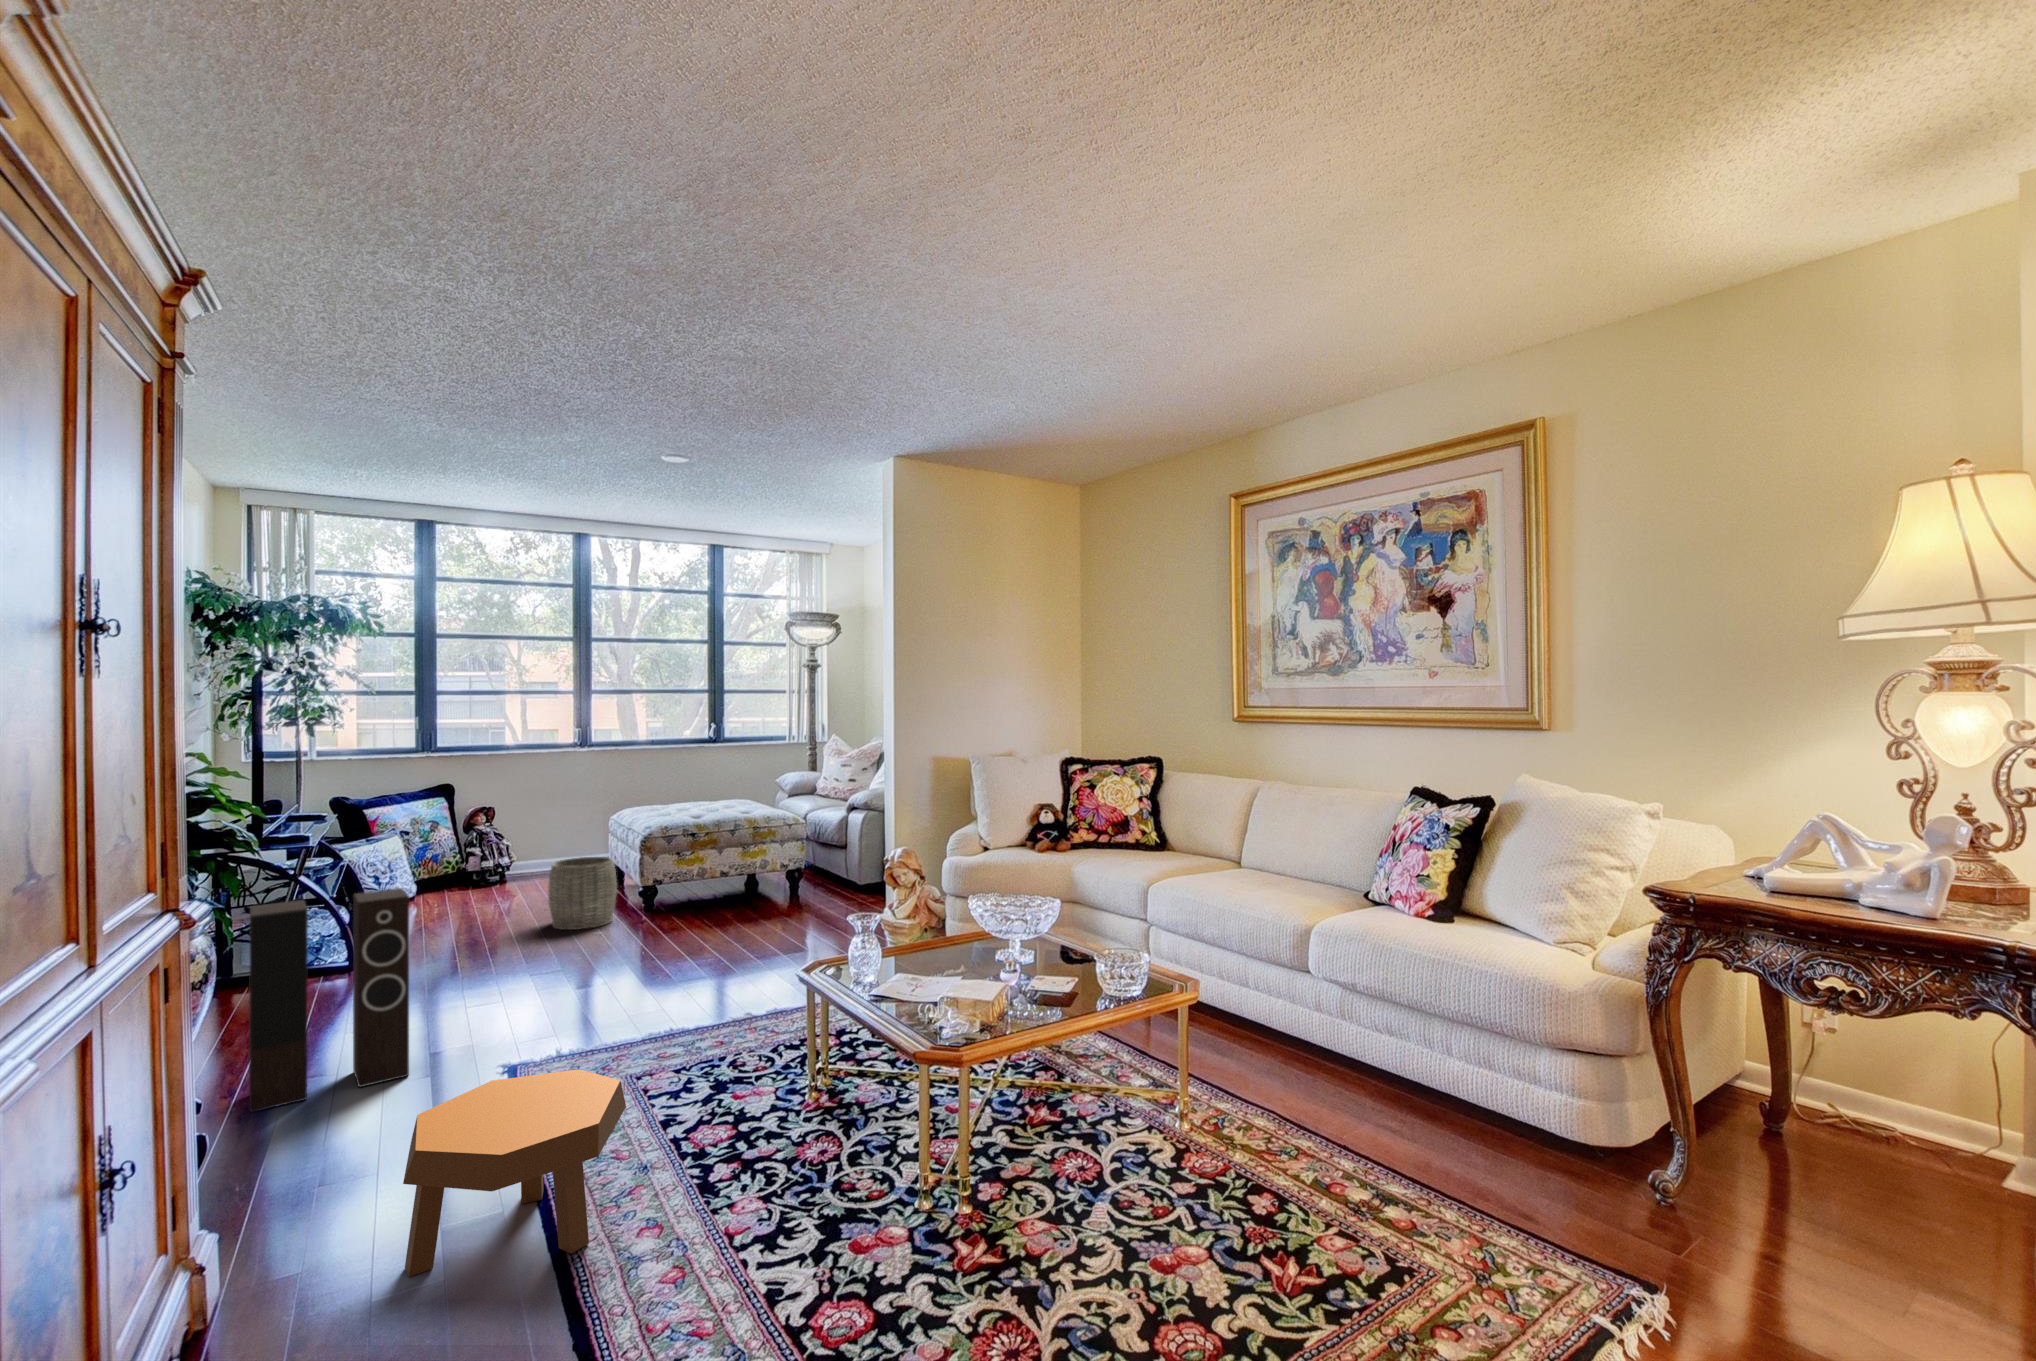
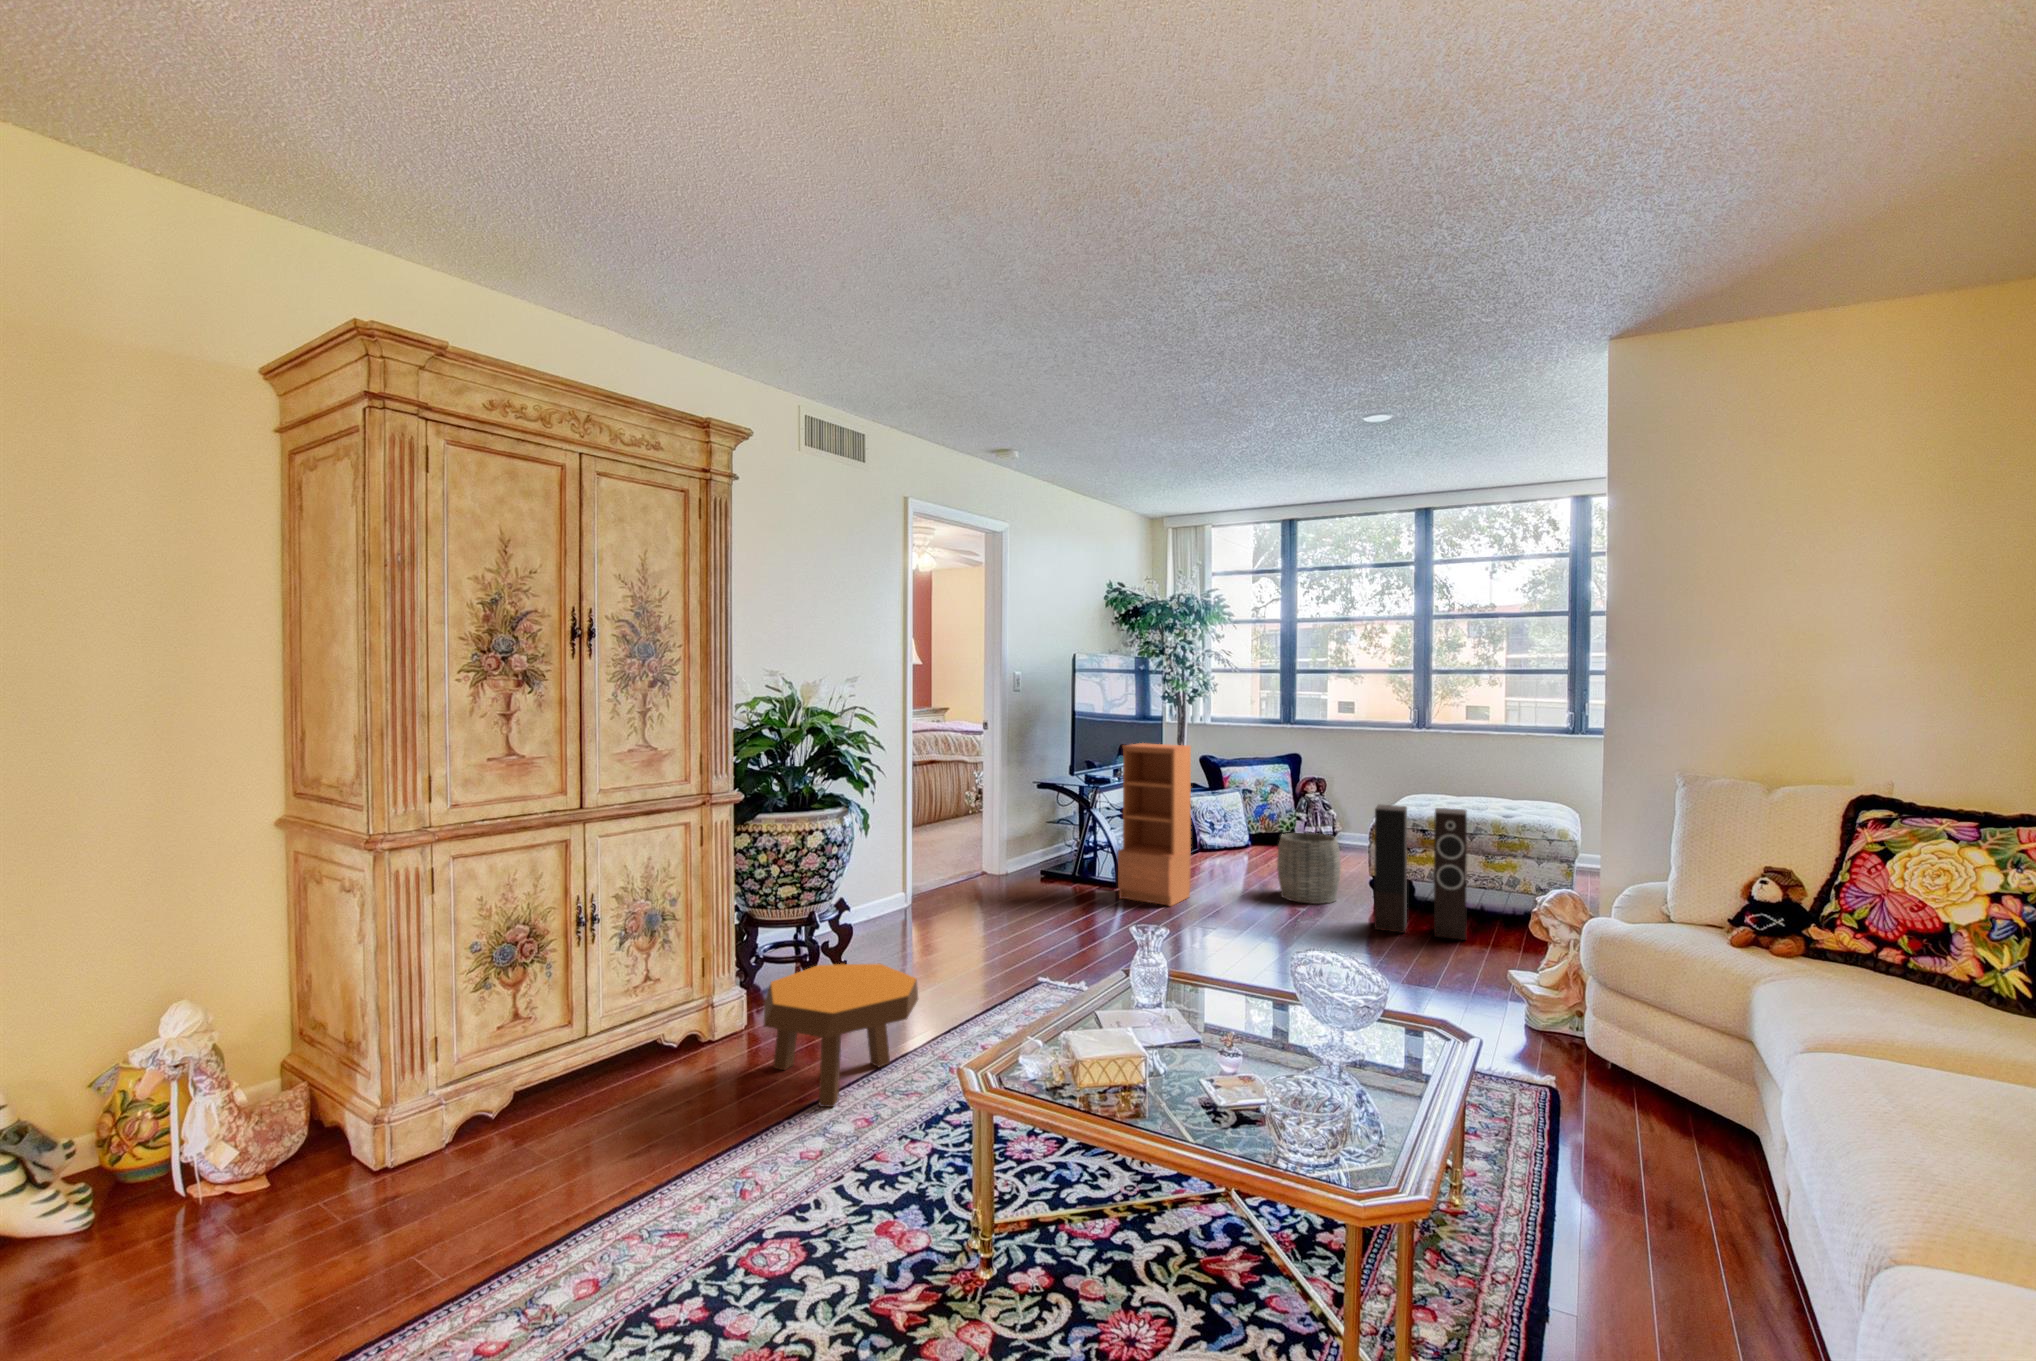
bookcase: none [389,779,471,980] -> present [1118,743,1191,906]
speaker: present [249,888,409,1113] -> present [1374,804,1467,940]

